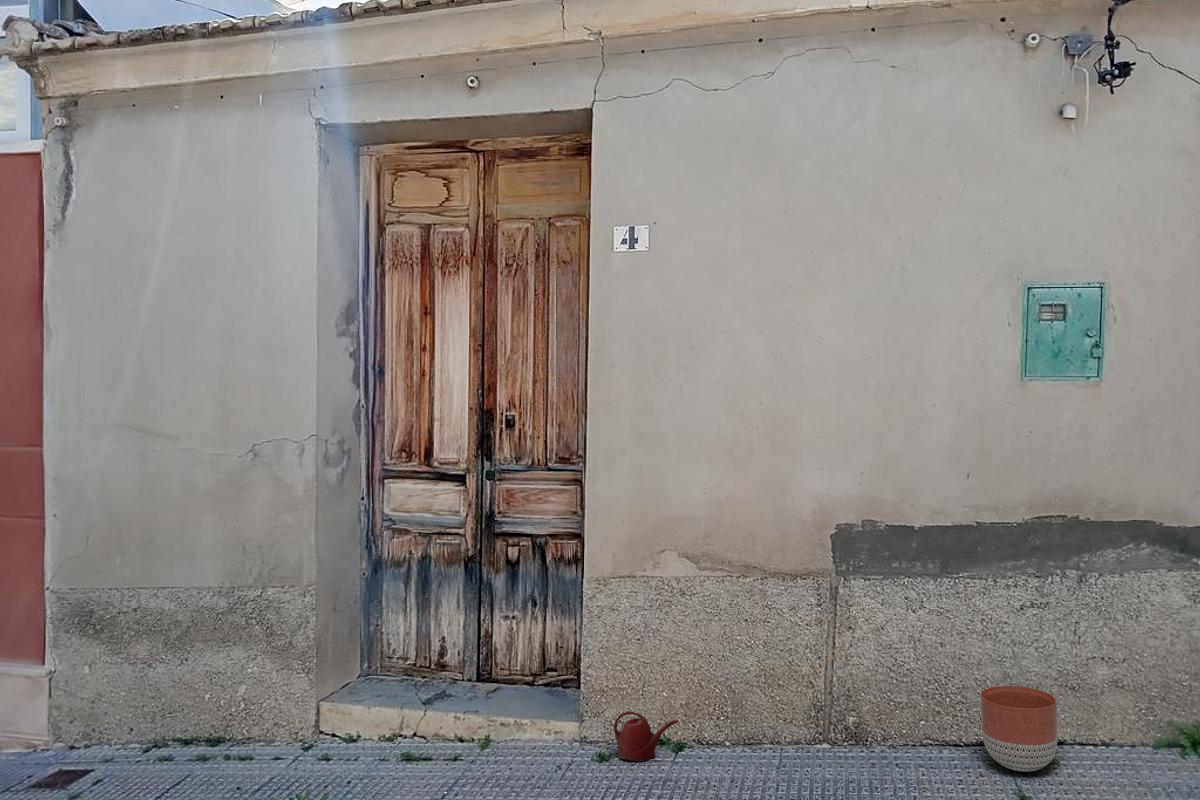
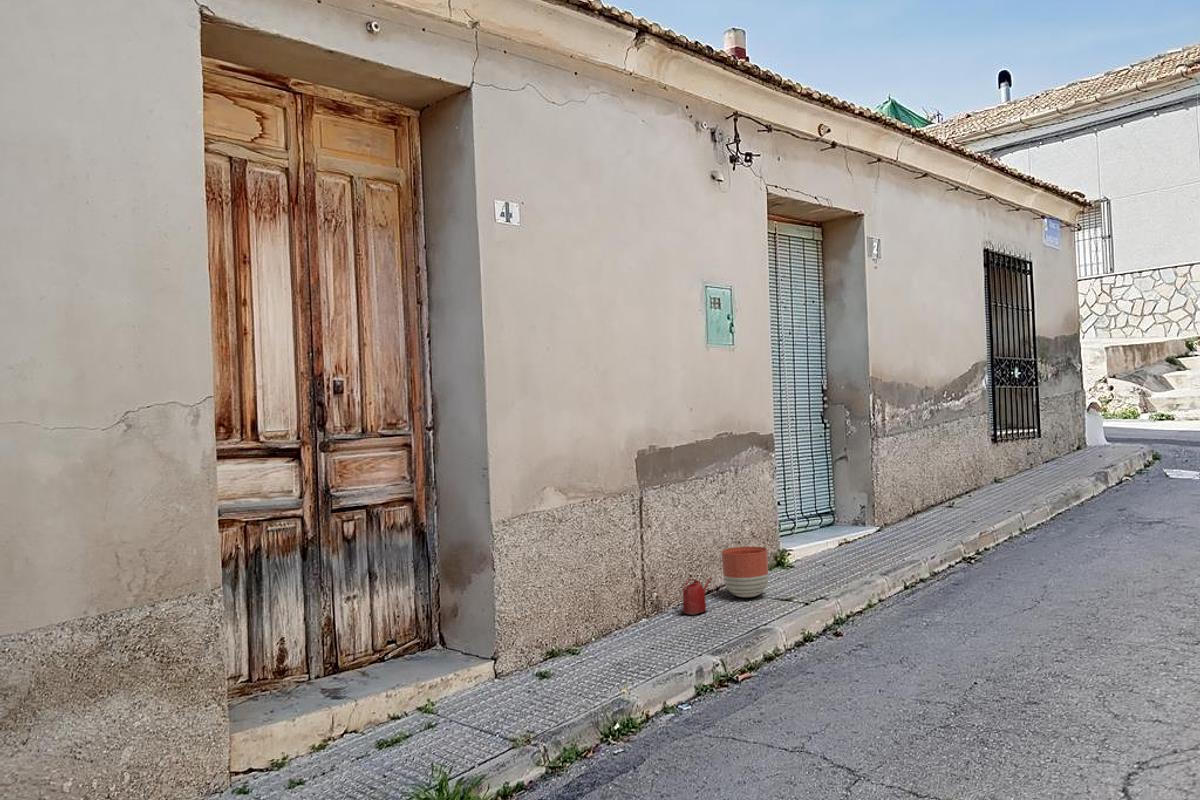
watering can: present [614,711,678,761] -> present [683,577,712,615]

